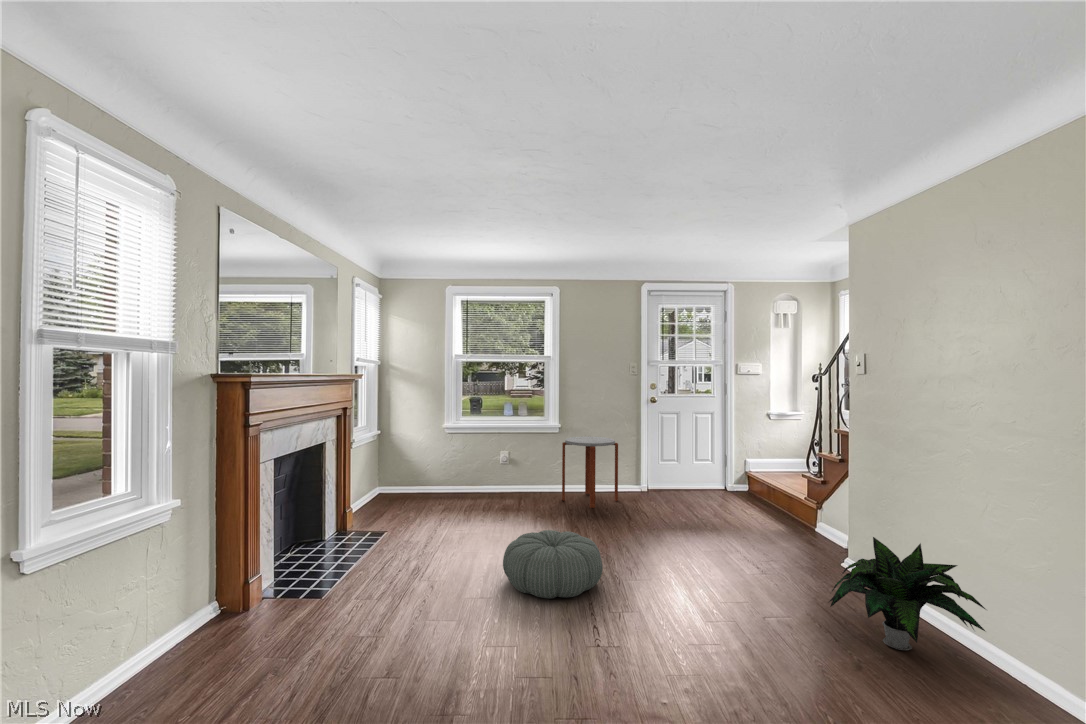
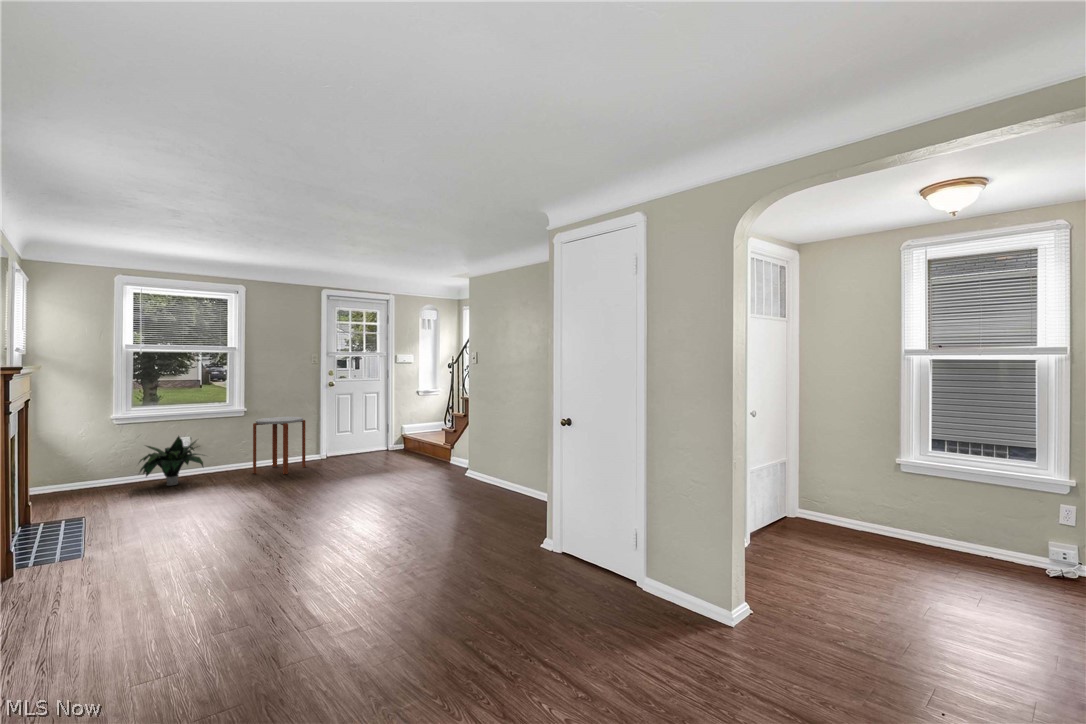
pouf: present [503,530,603,598] -> none [241,480,323,524]
potted plant: present [829,537,985,650] -> present [139,436,203,486]

